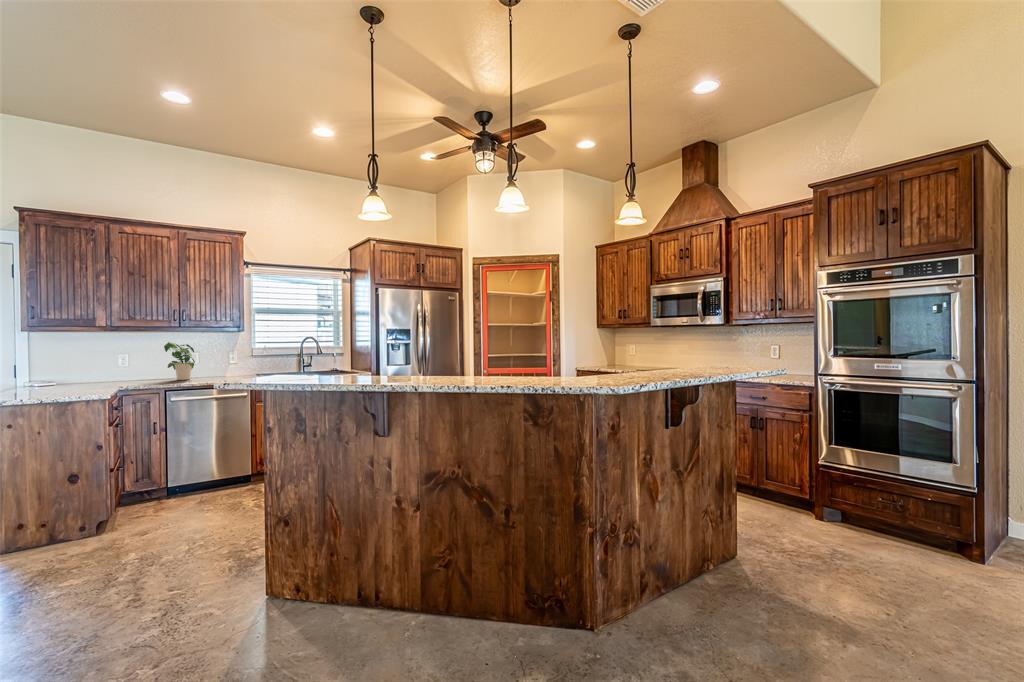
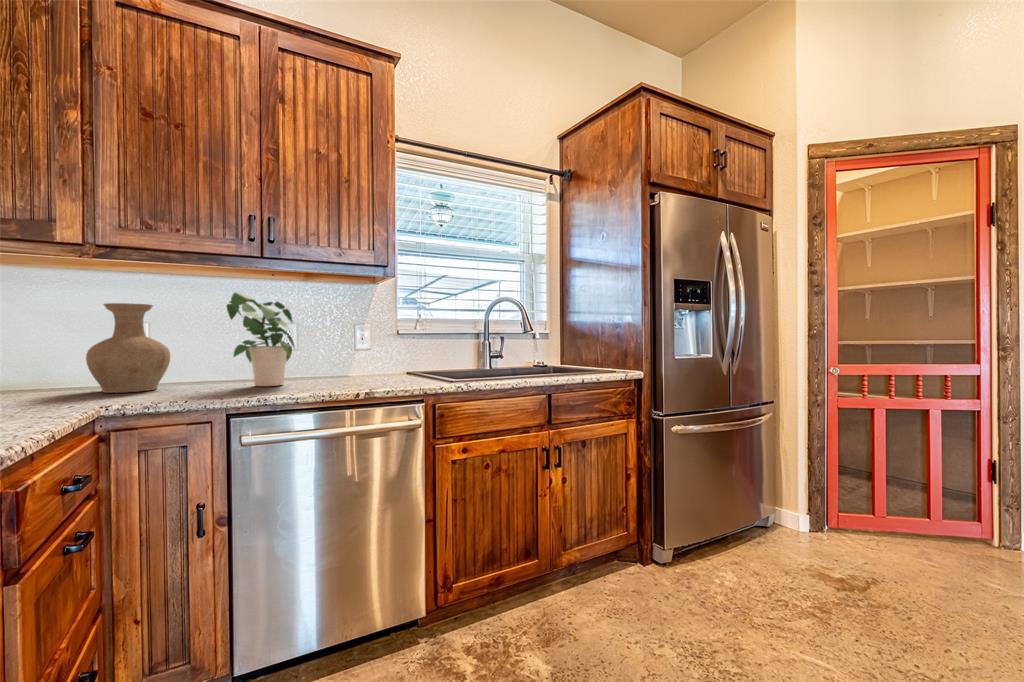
vase: none [105,347,139,383] -> present [86,303,170,393]

